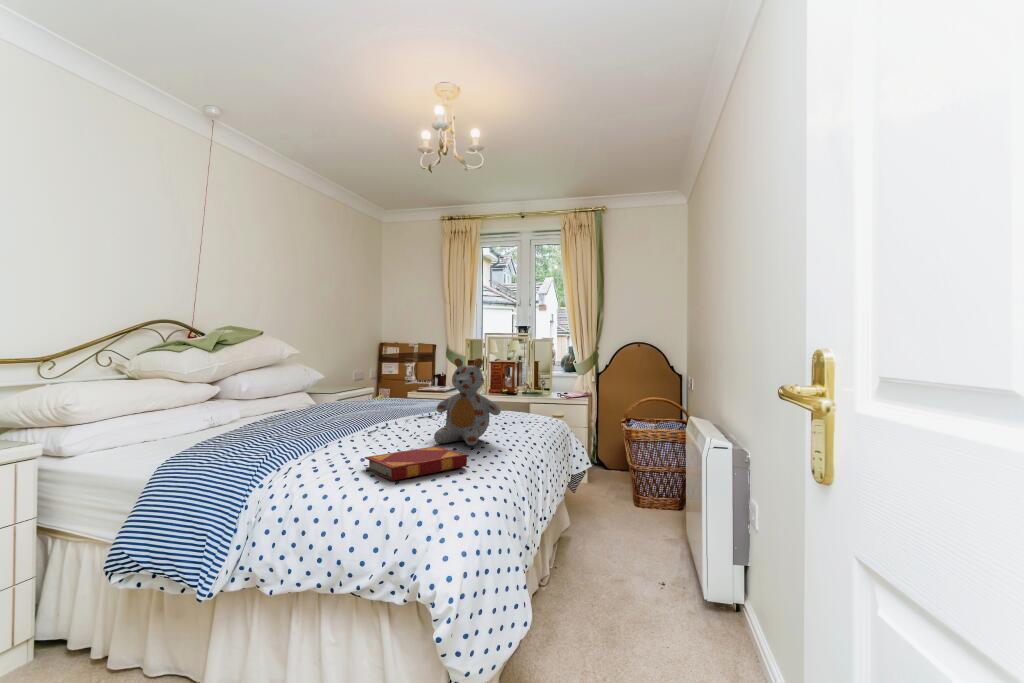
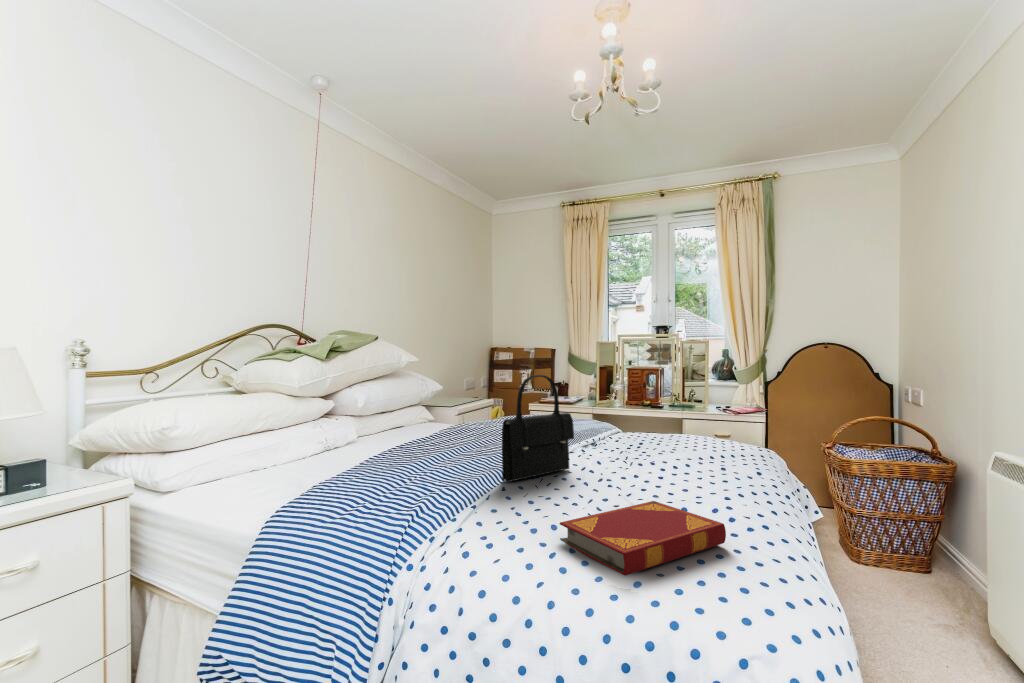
stuffed bear: present [434,358,501,446] -> none [624,363,728,497]
handbag: none [344,365,402,441] -> present [502,375,574,482]

